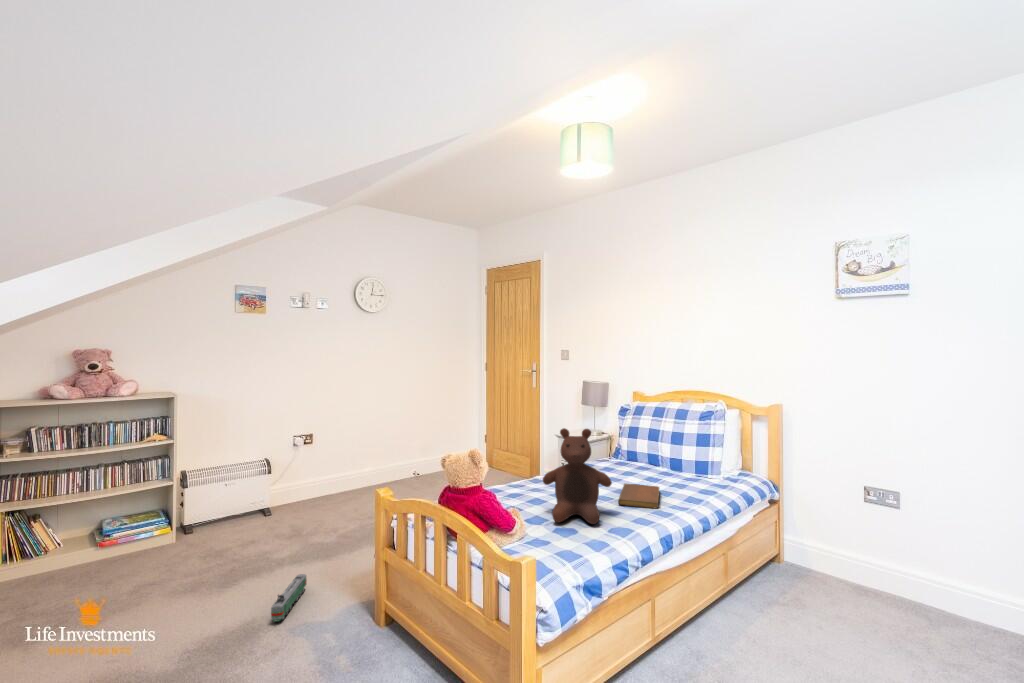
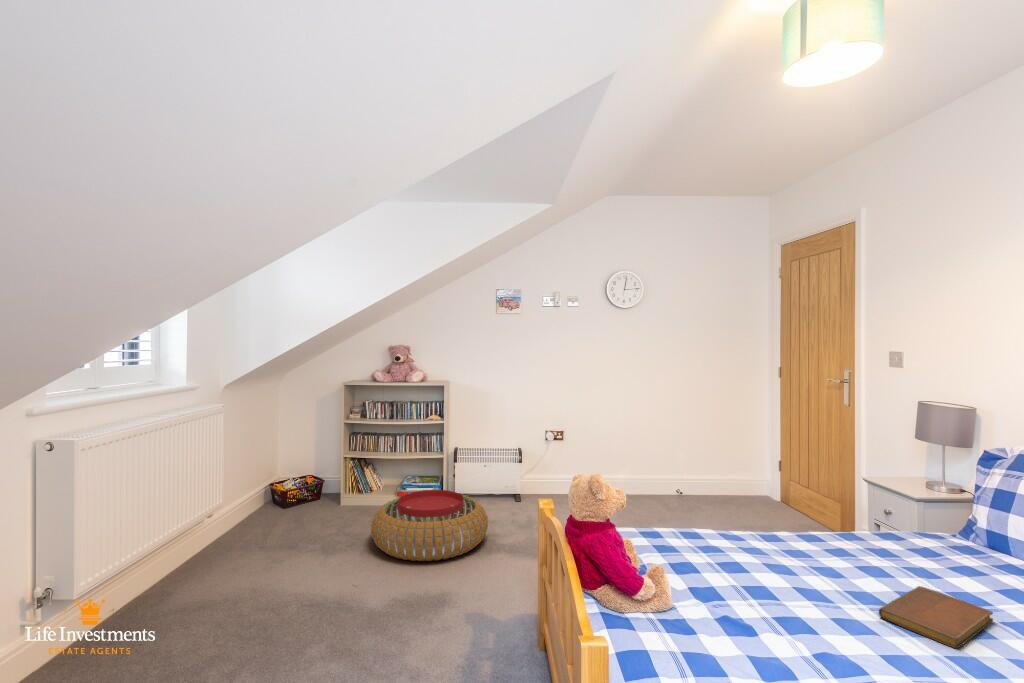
stuffed bear: present [543,428,612,524] -> none [738,477,854,633]
pouf: none [82,517,255,612] -> present [371,490,488,561]
toy train: present [271,574,307,622] -> none [469,568,512,607]

